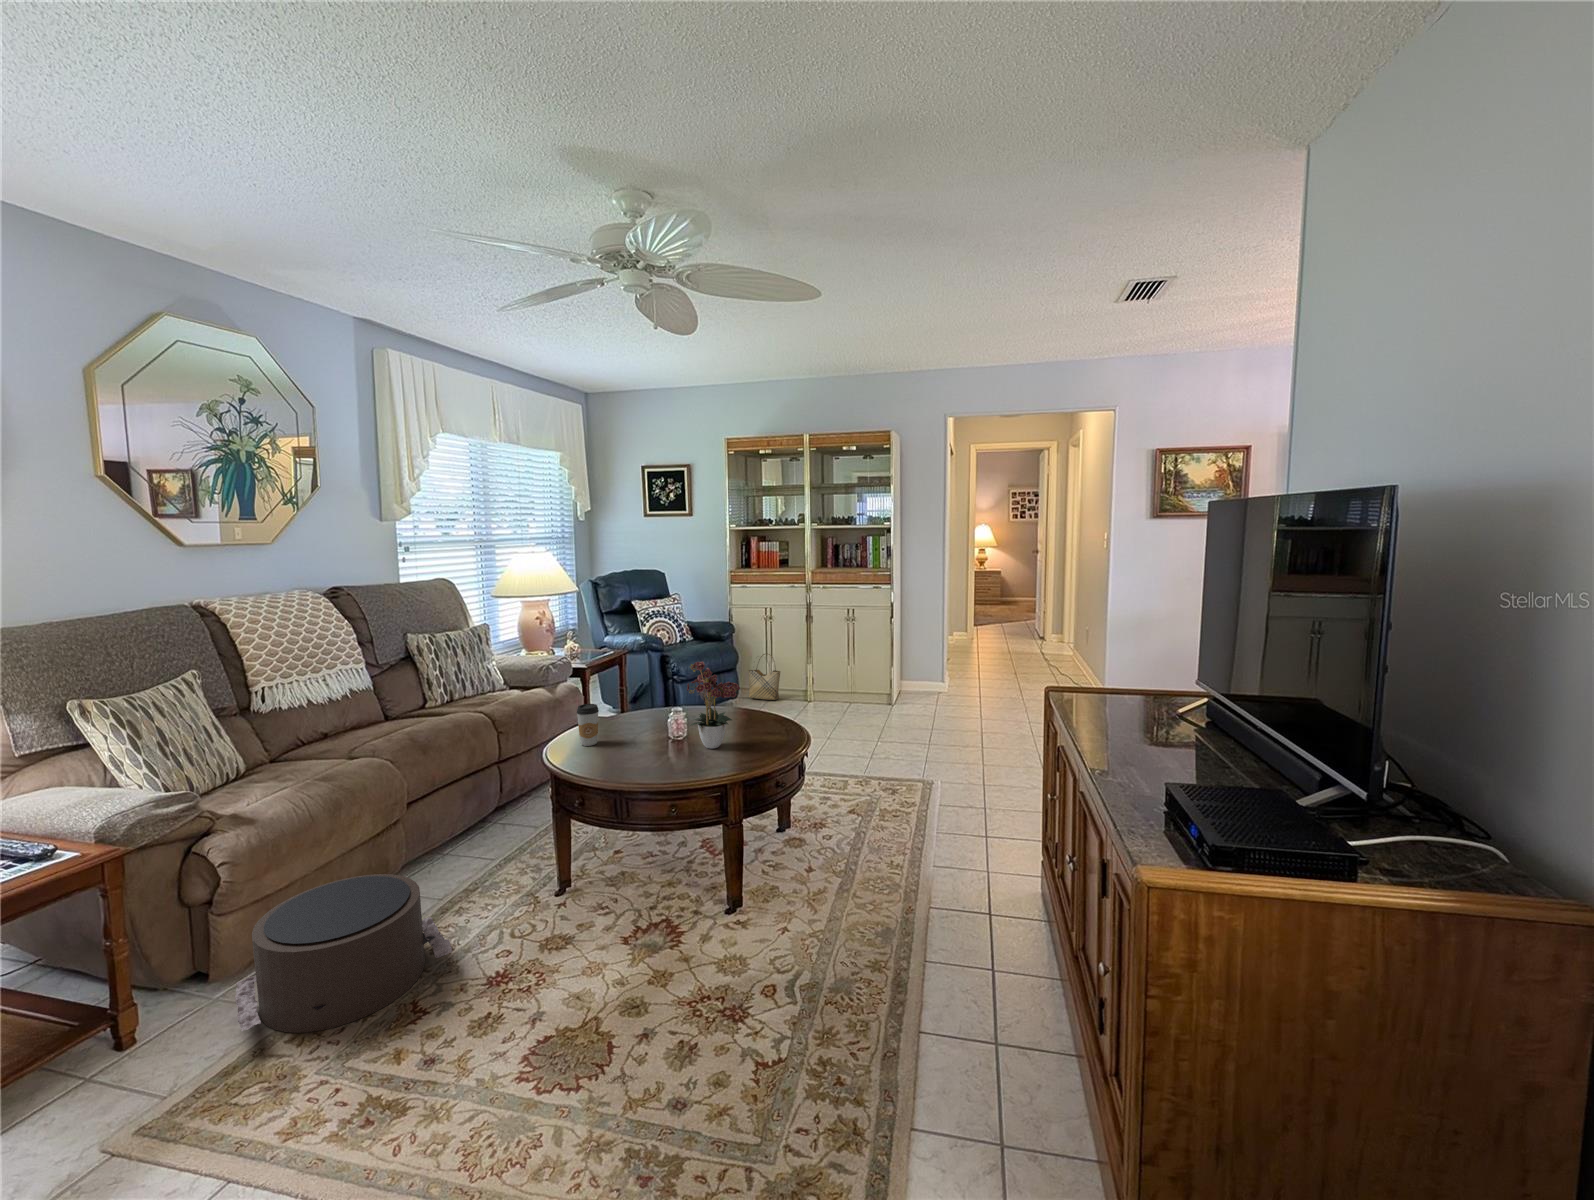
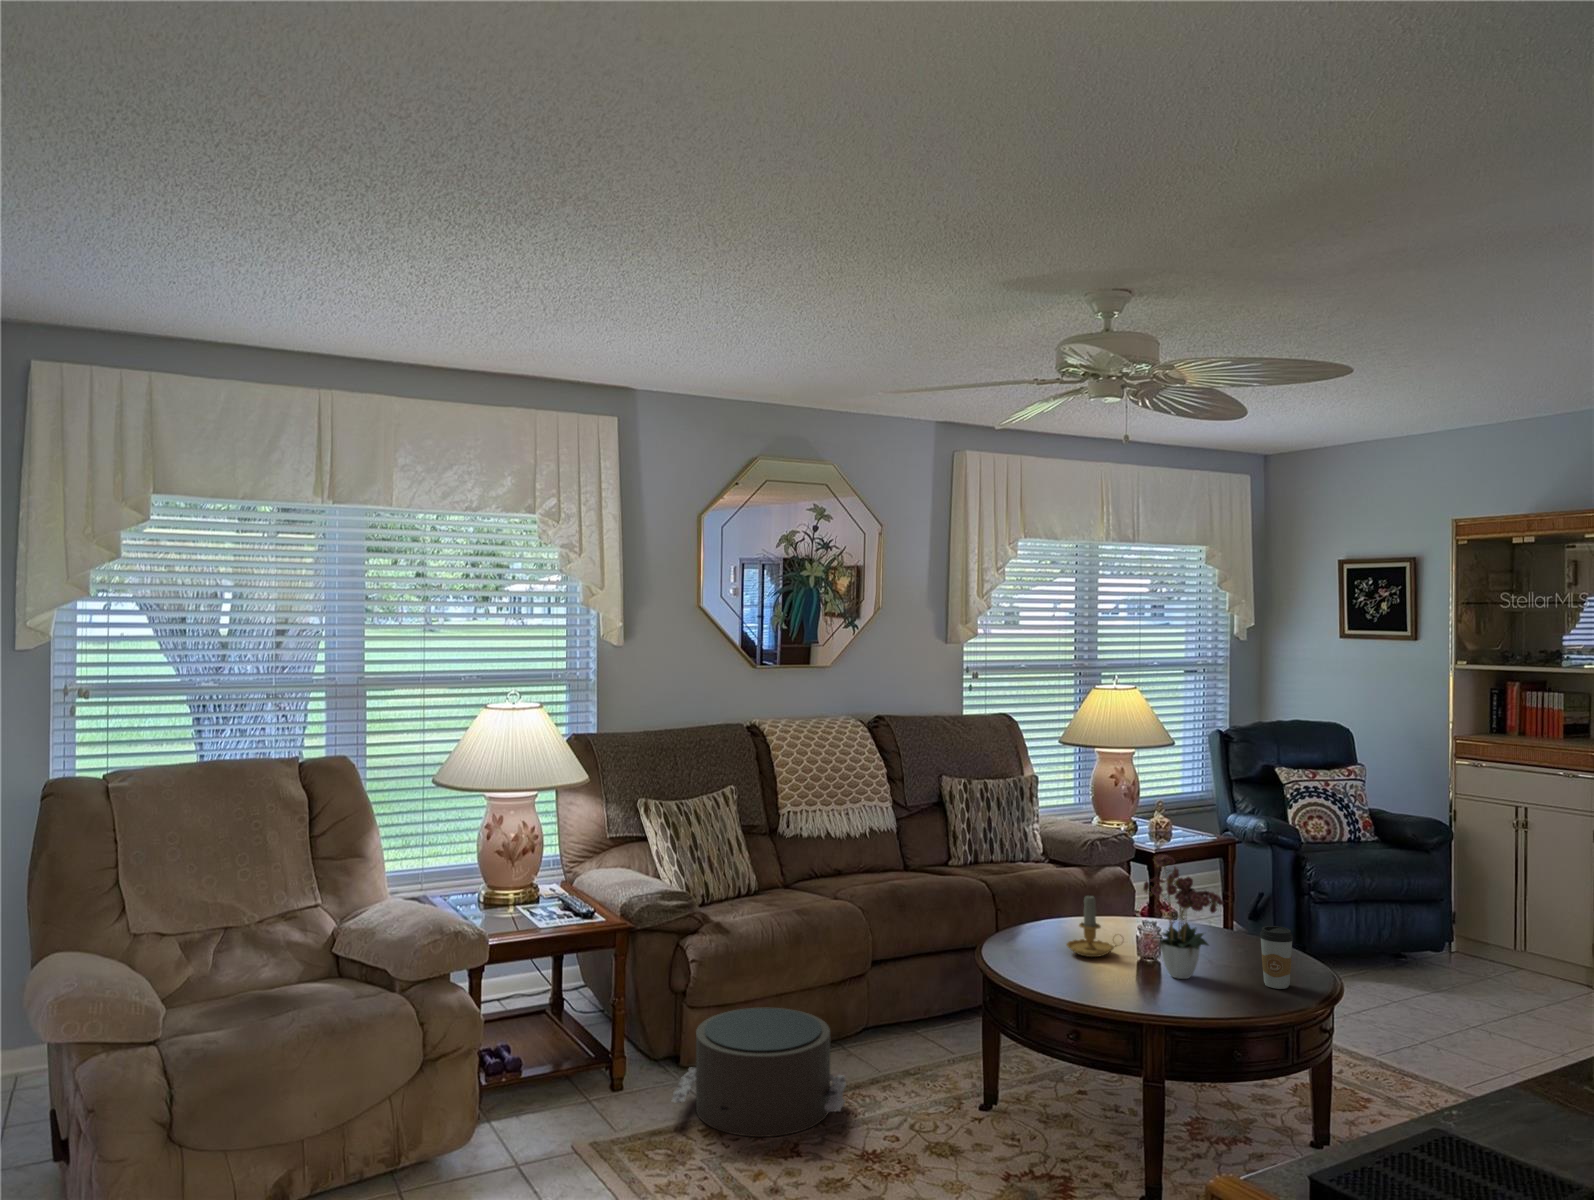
woven basket: present [748,654,780,700] -> none [1482,886,1547,973]
candle: none [617,702,657,750] -> present [1066,896,1121,957]
coffee cup: present [577,704,599,746] -> present [1260,926,1293,989]

